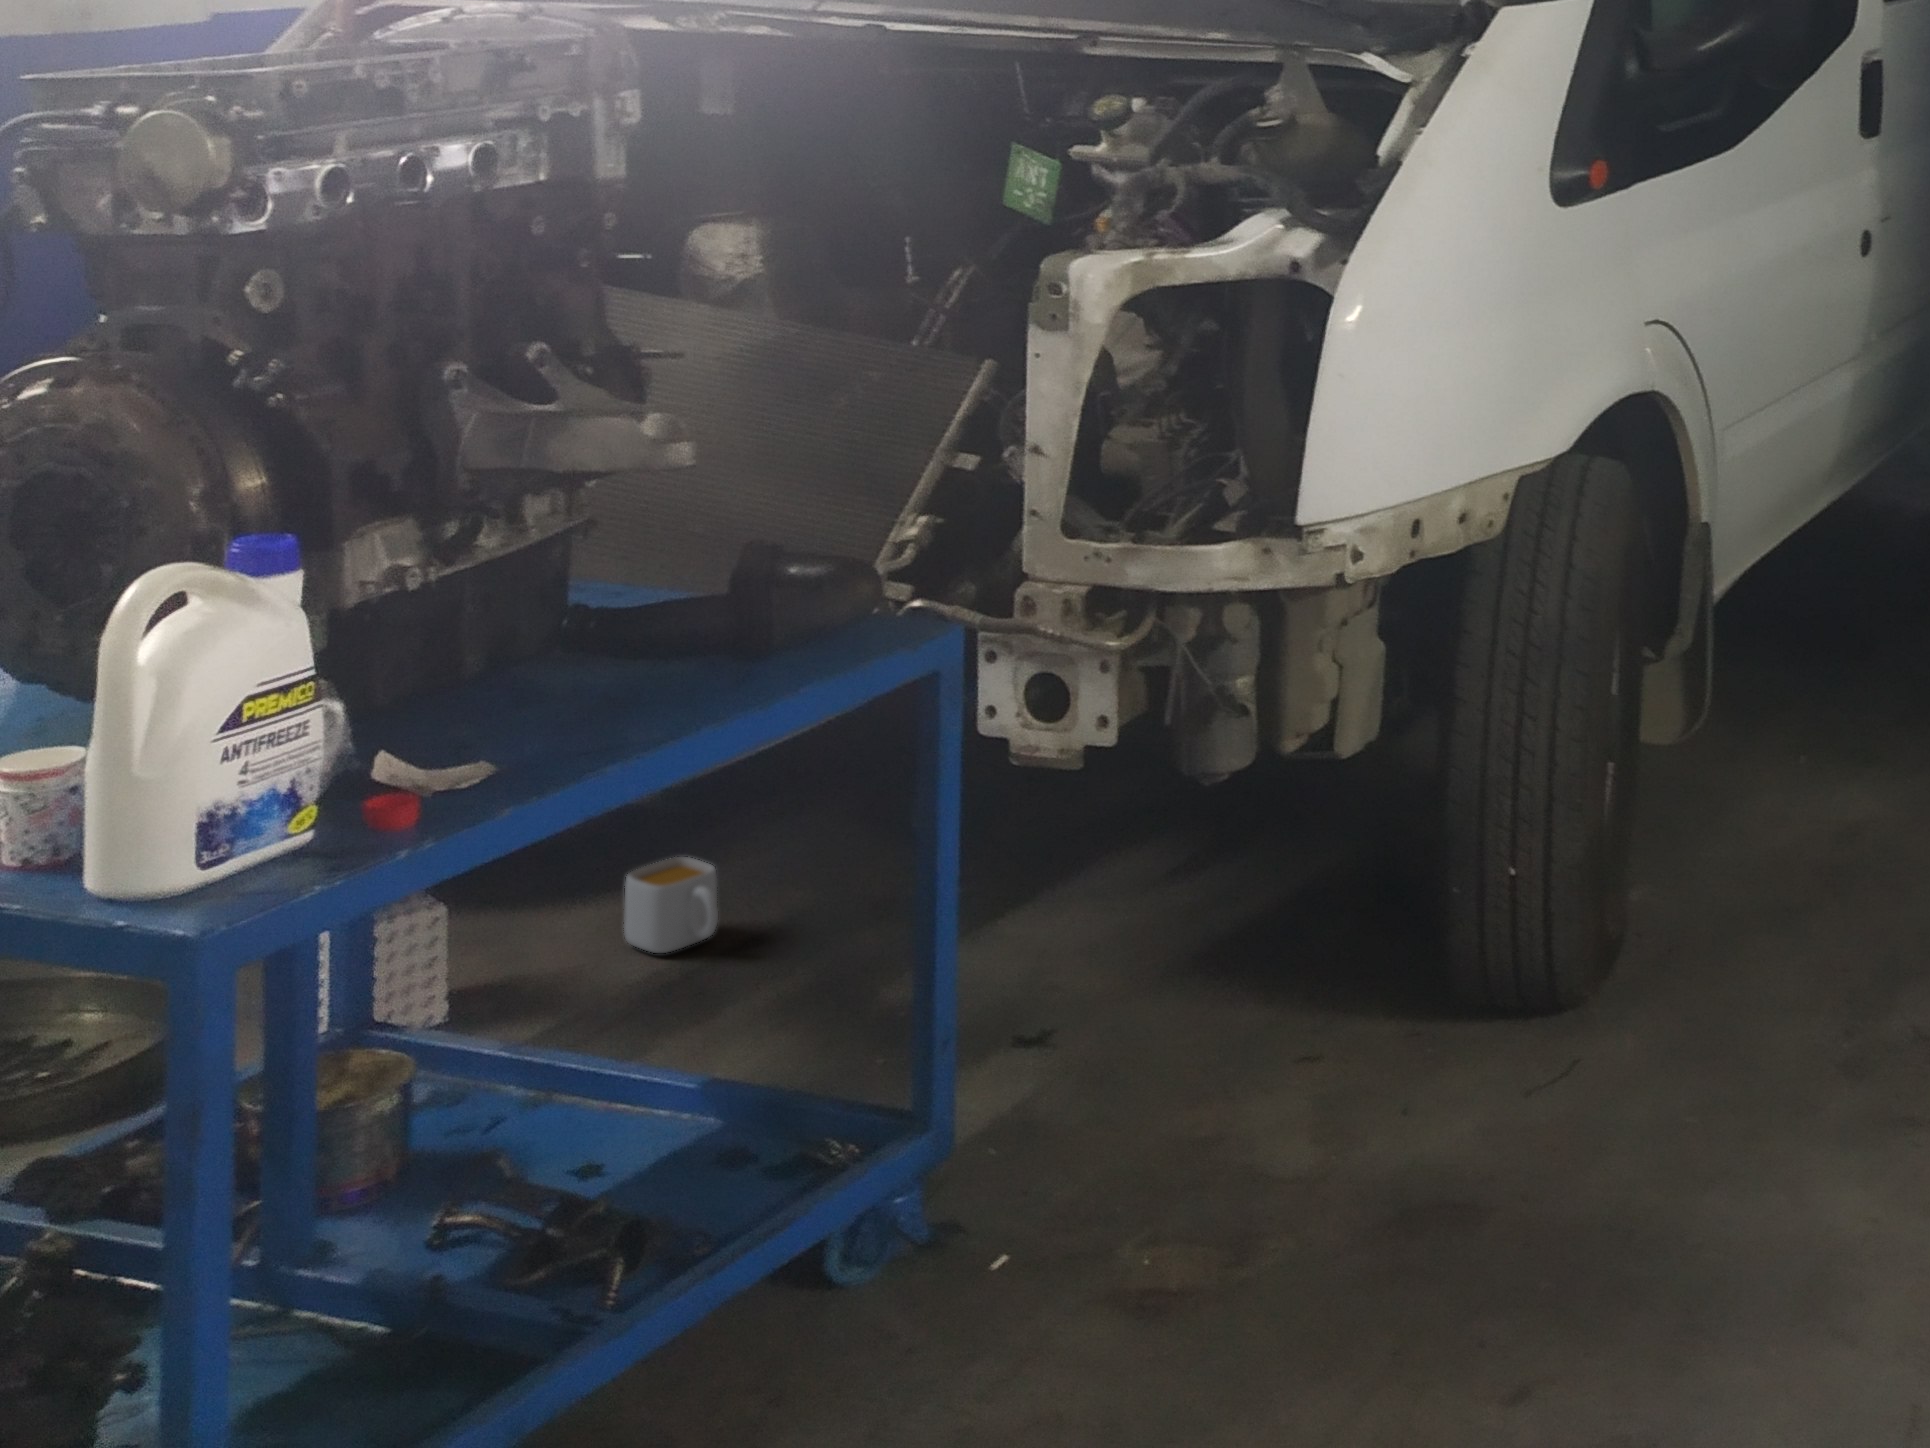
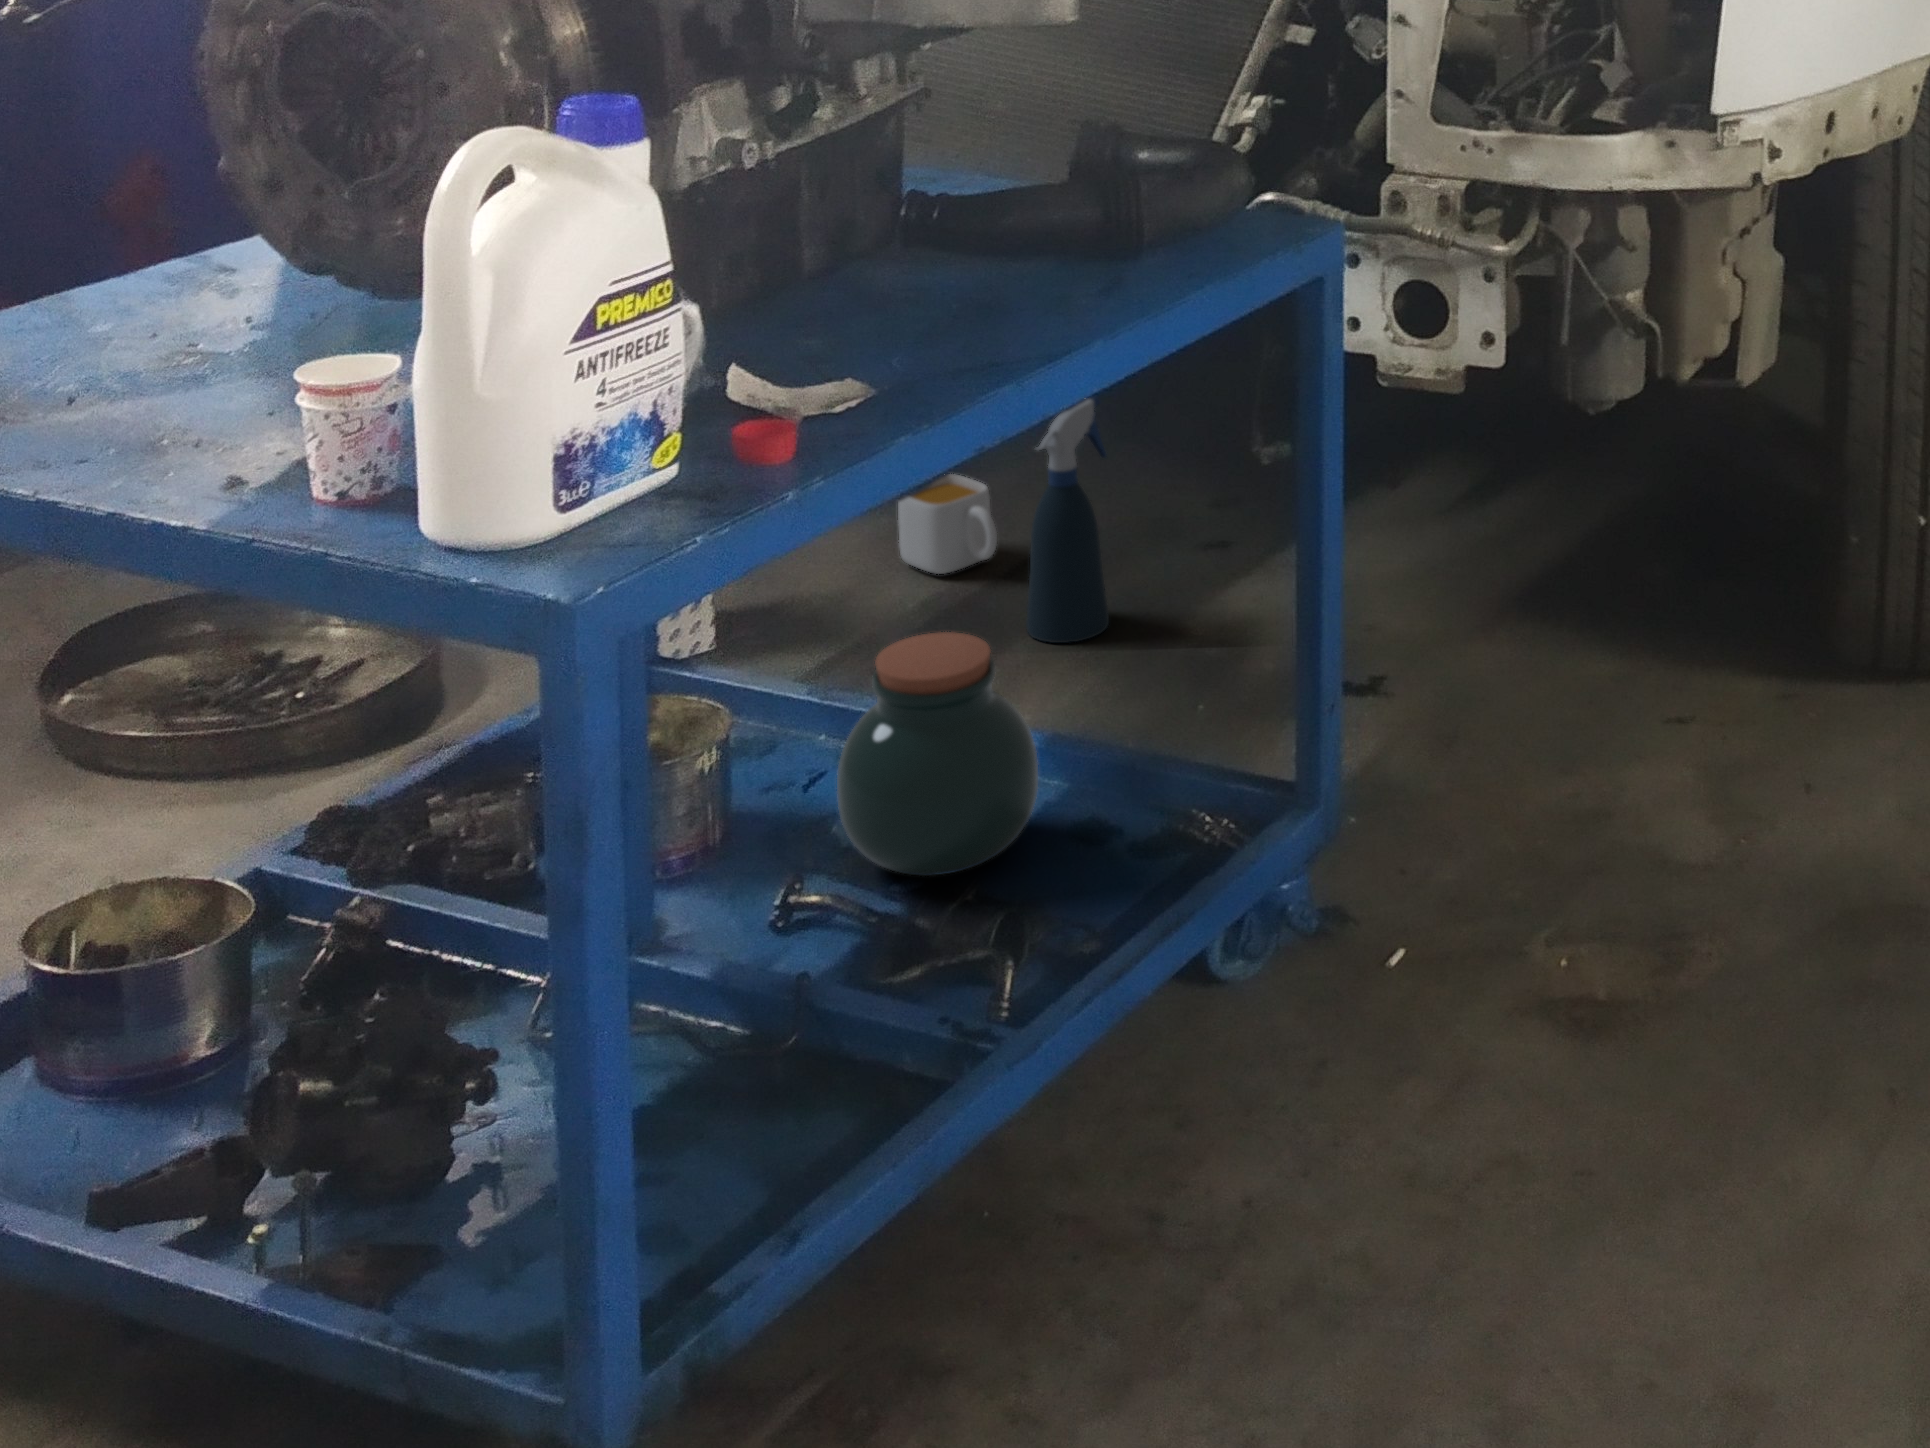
spray bottle: none [733,779,823,1014] -> present [1026,397,1109,643]
jar: none [486,997,680,1222] -> present [837,632,1038,876]

